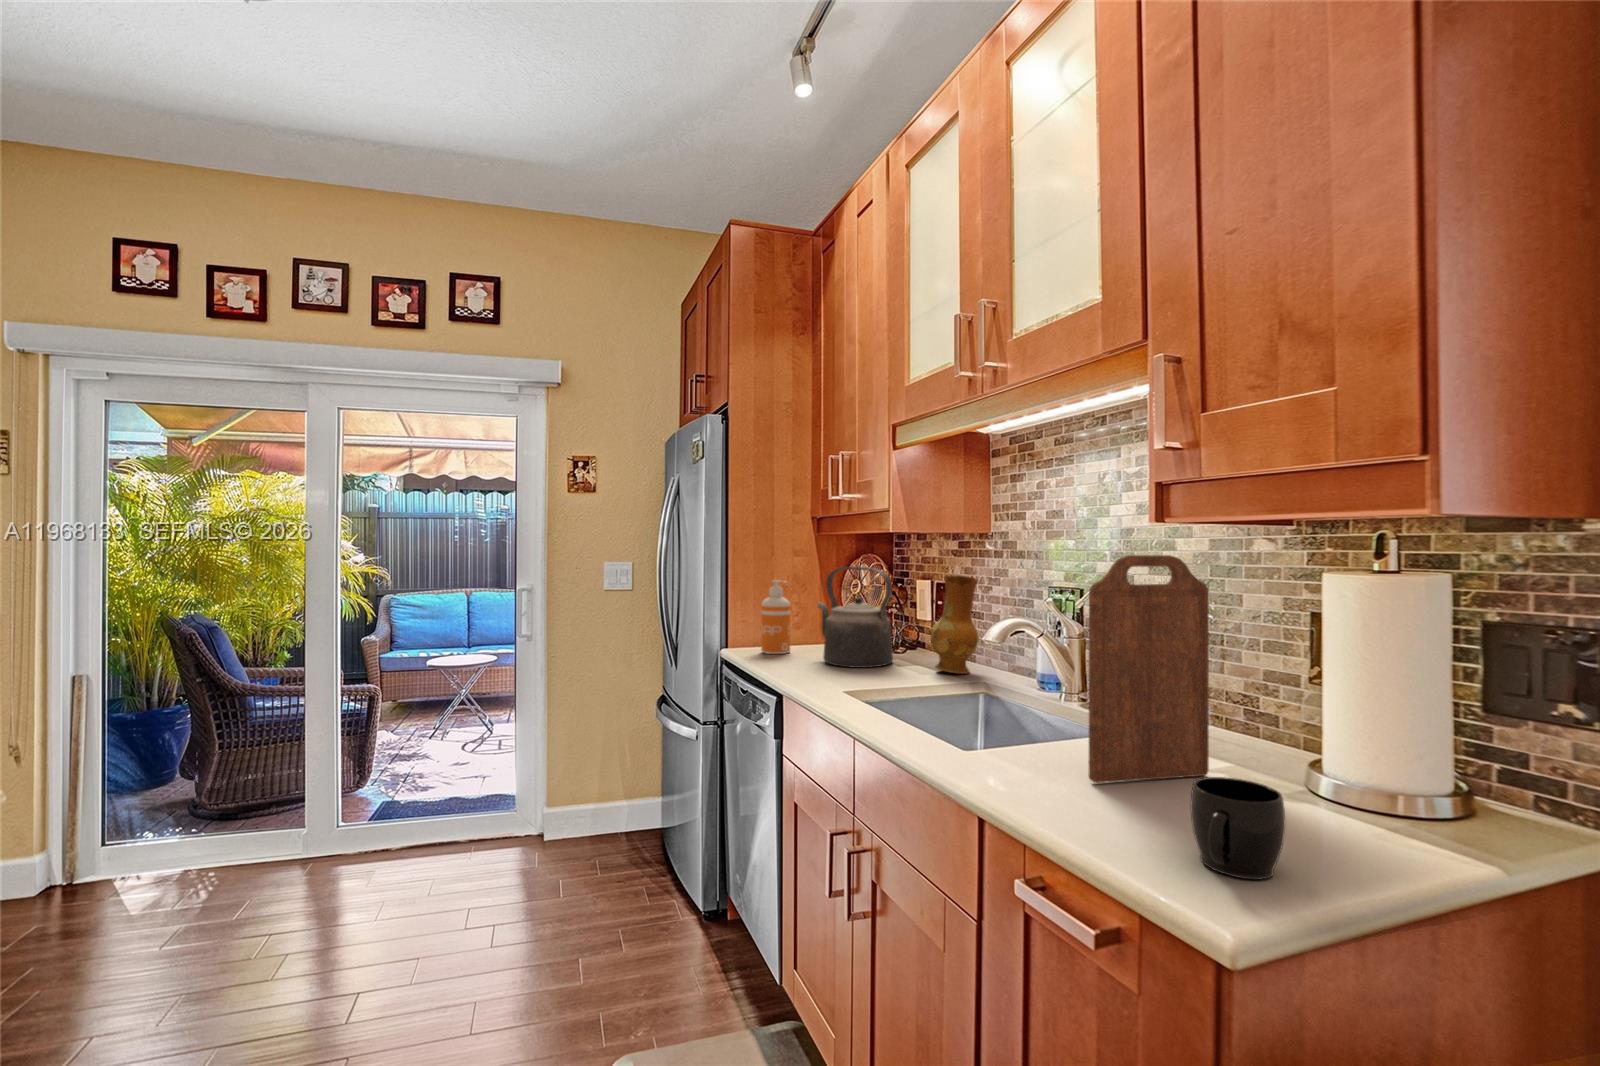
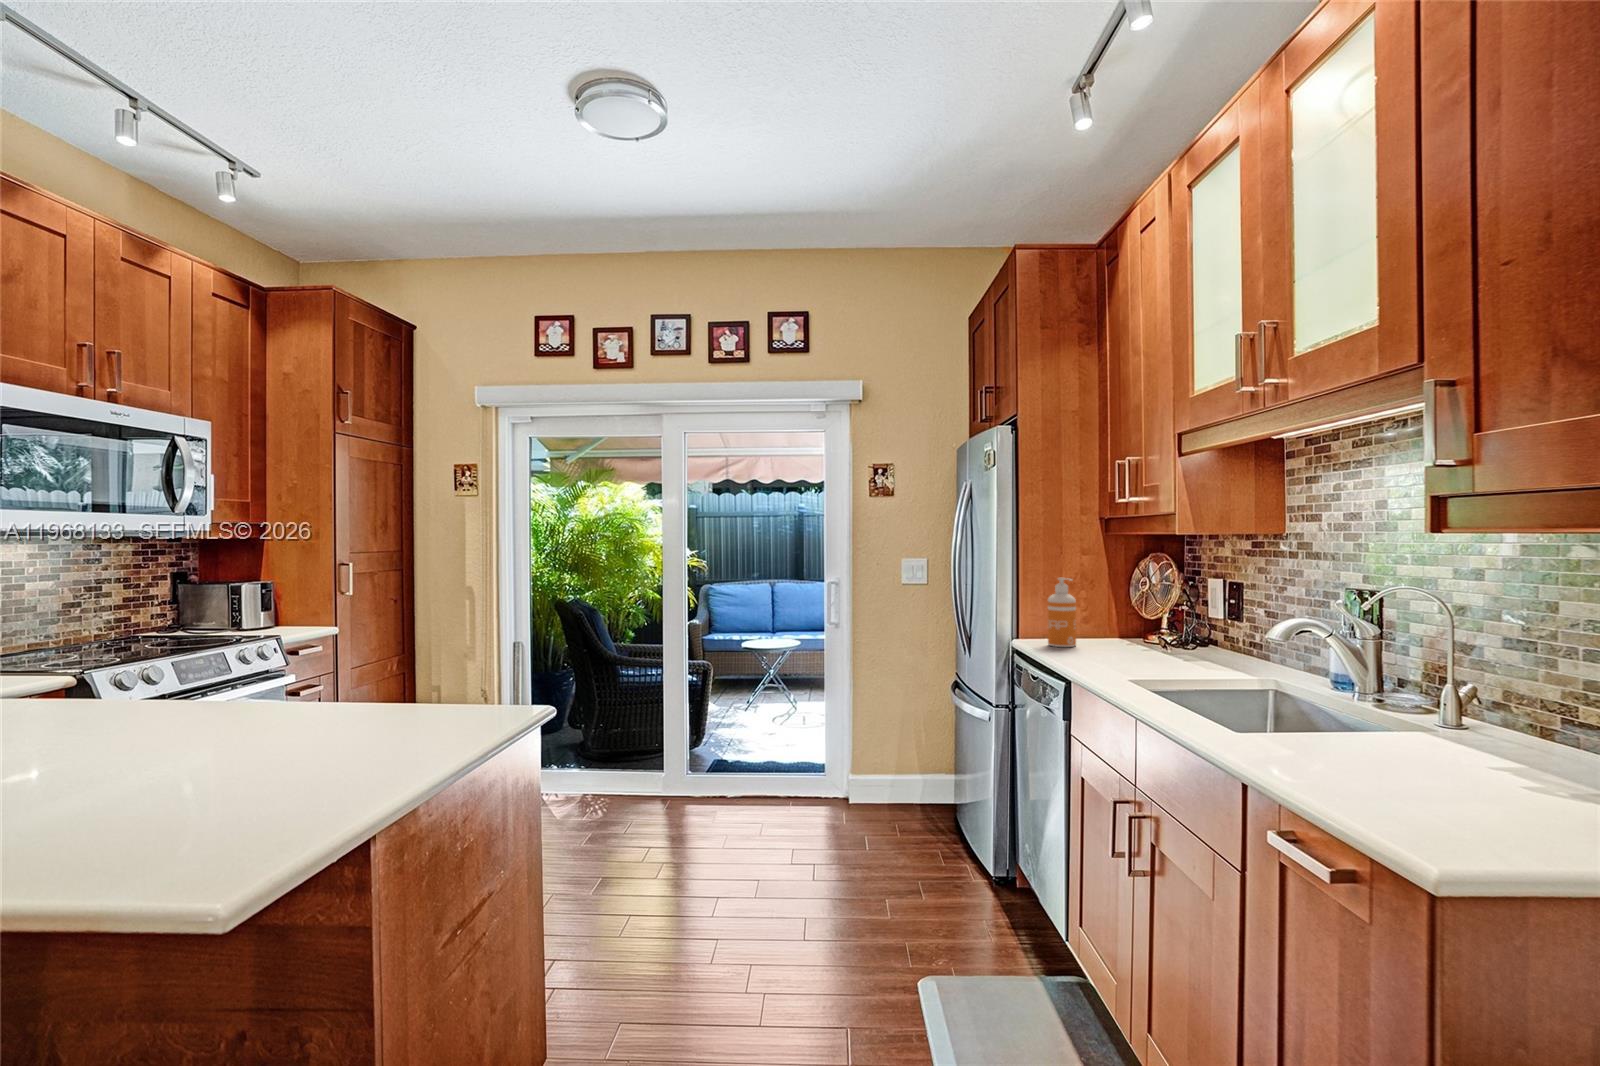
cutting board: present [1089,555,1209,783] -> none [1349,563,1480,765]
kettle: present [818,567,893,668] -> none [1103,566,1181,662]
ceramic jug: present [930,575,979,674] -> none [1219,575,1272,673]
mug: present [1190,777,1285,880] -> none [1417,750,1503,830]

